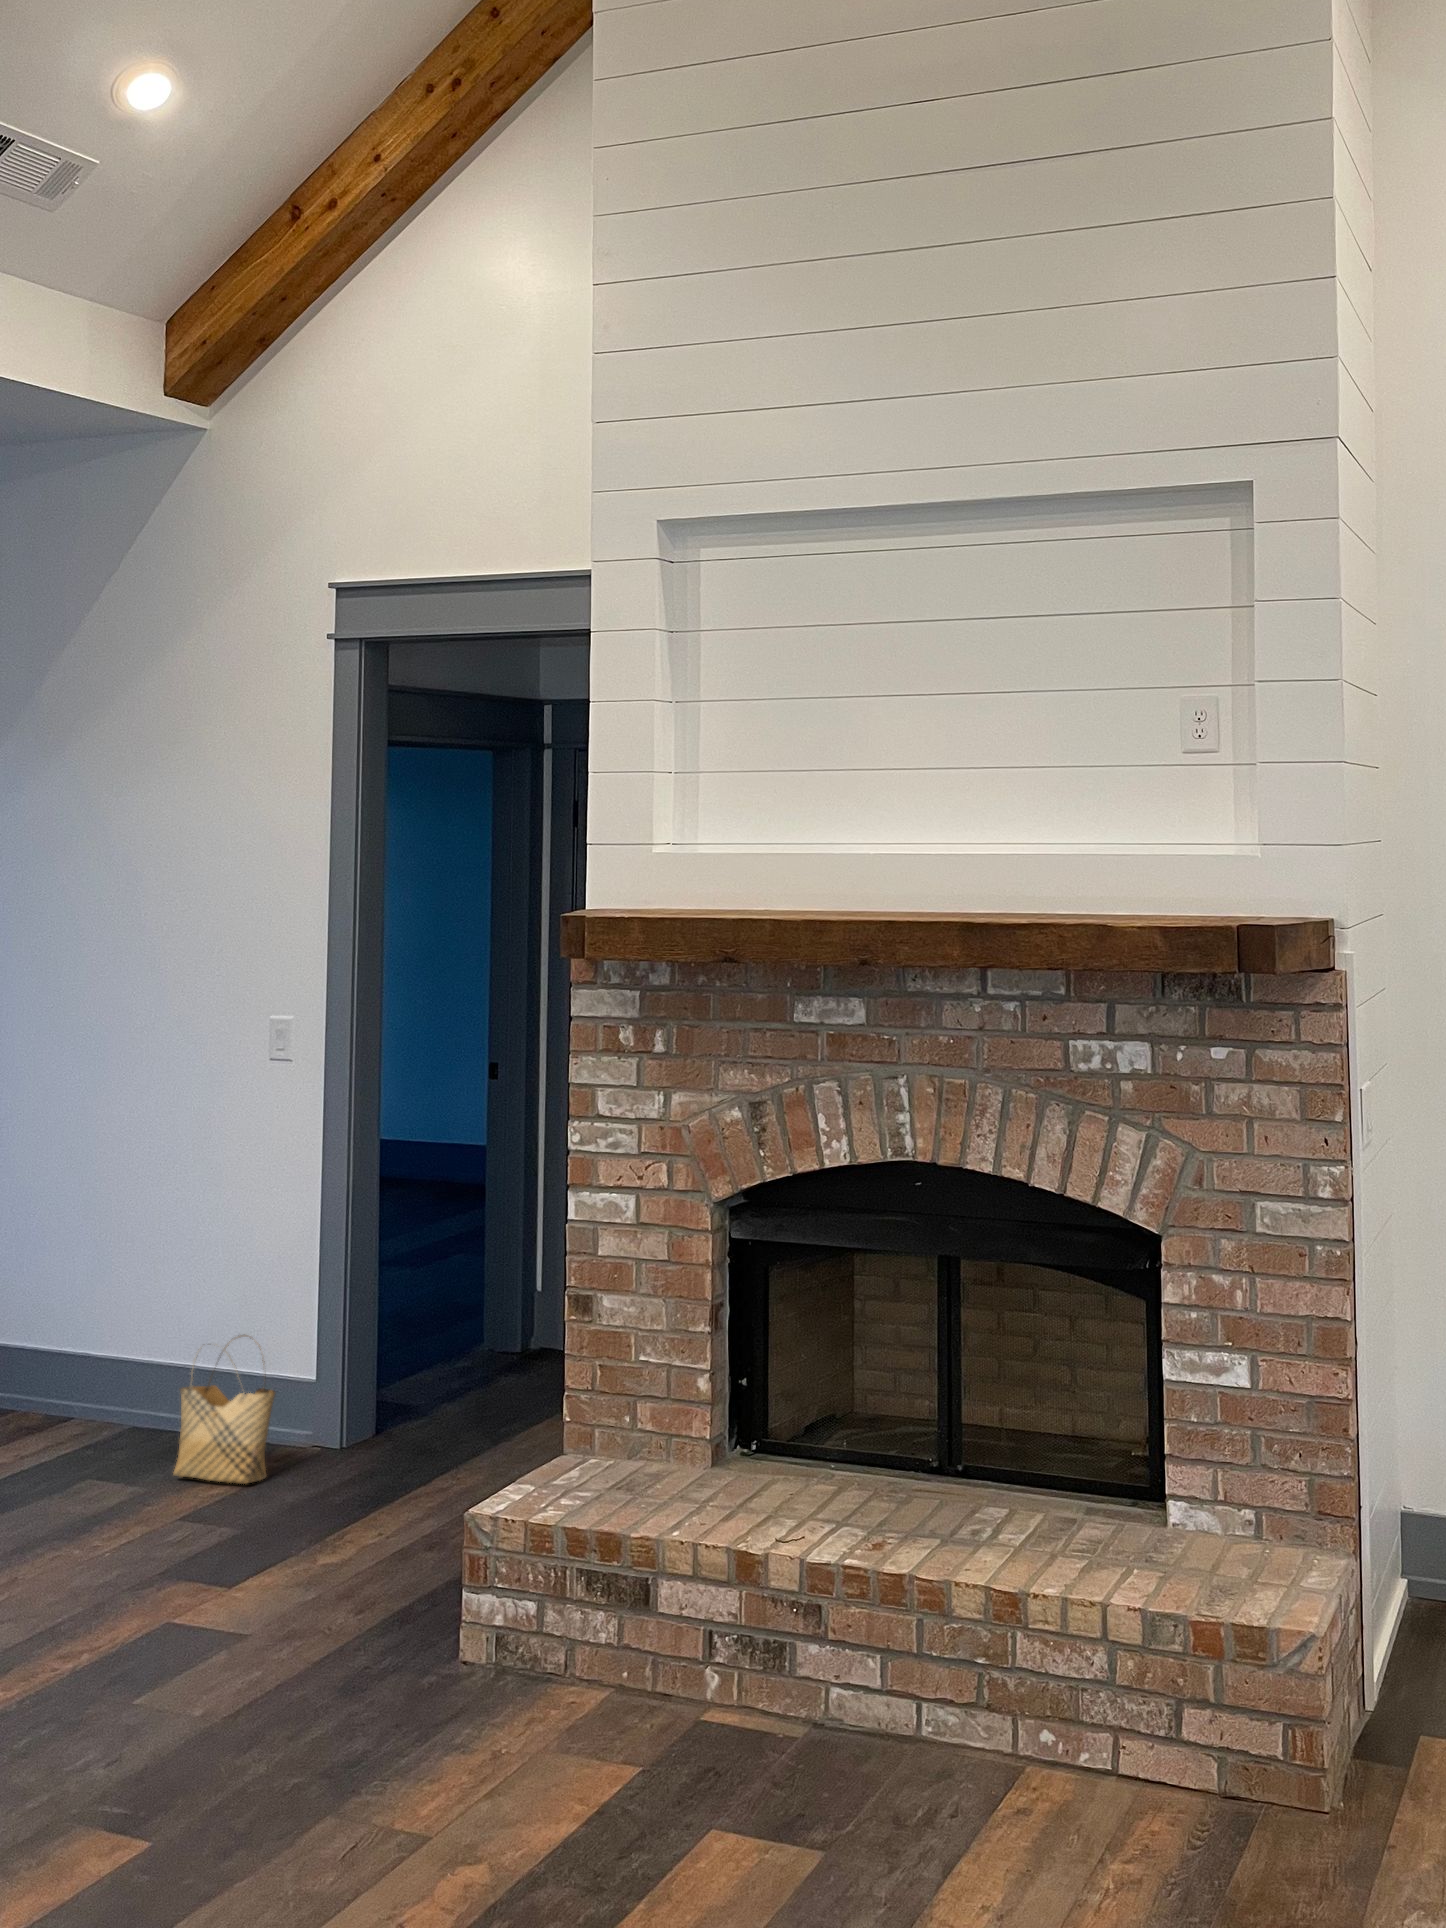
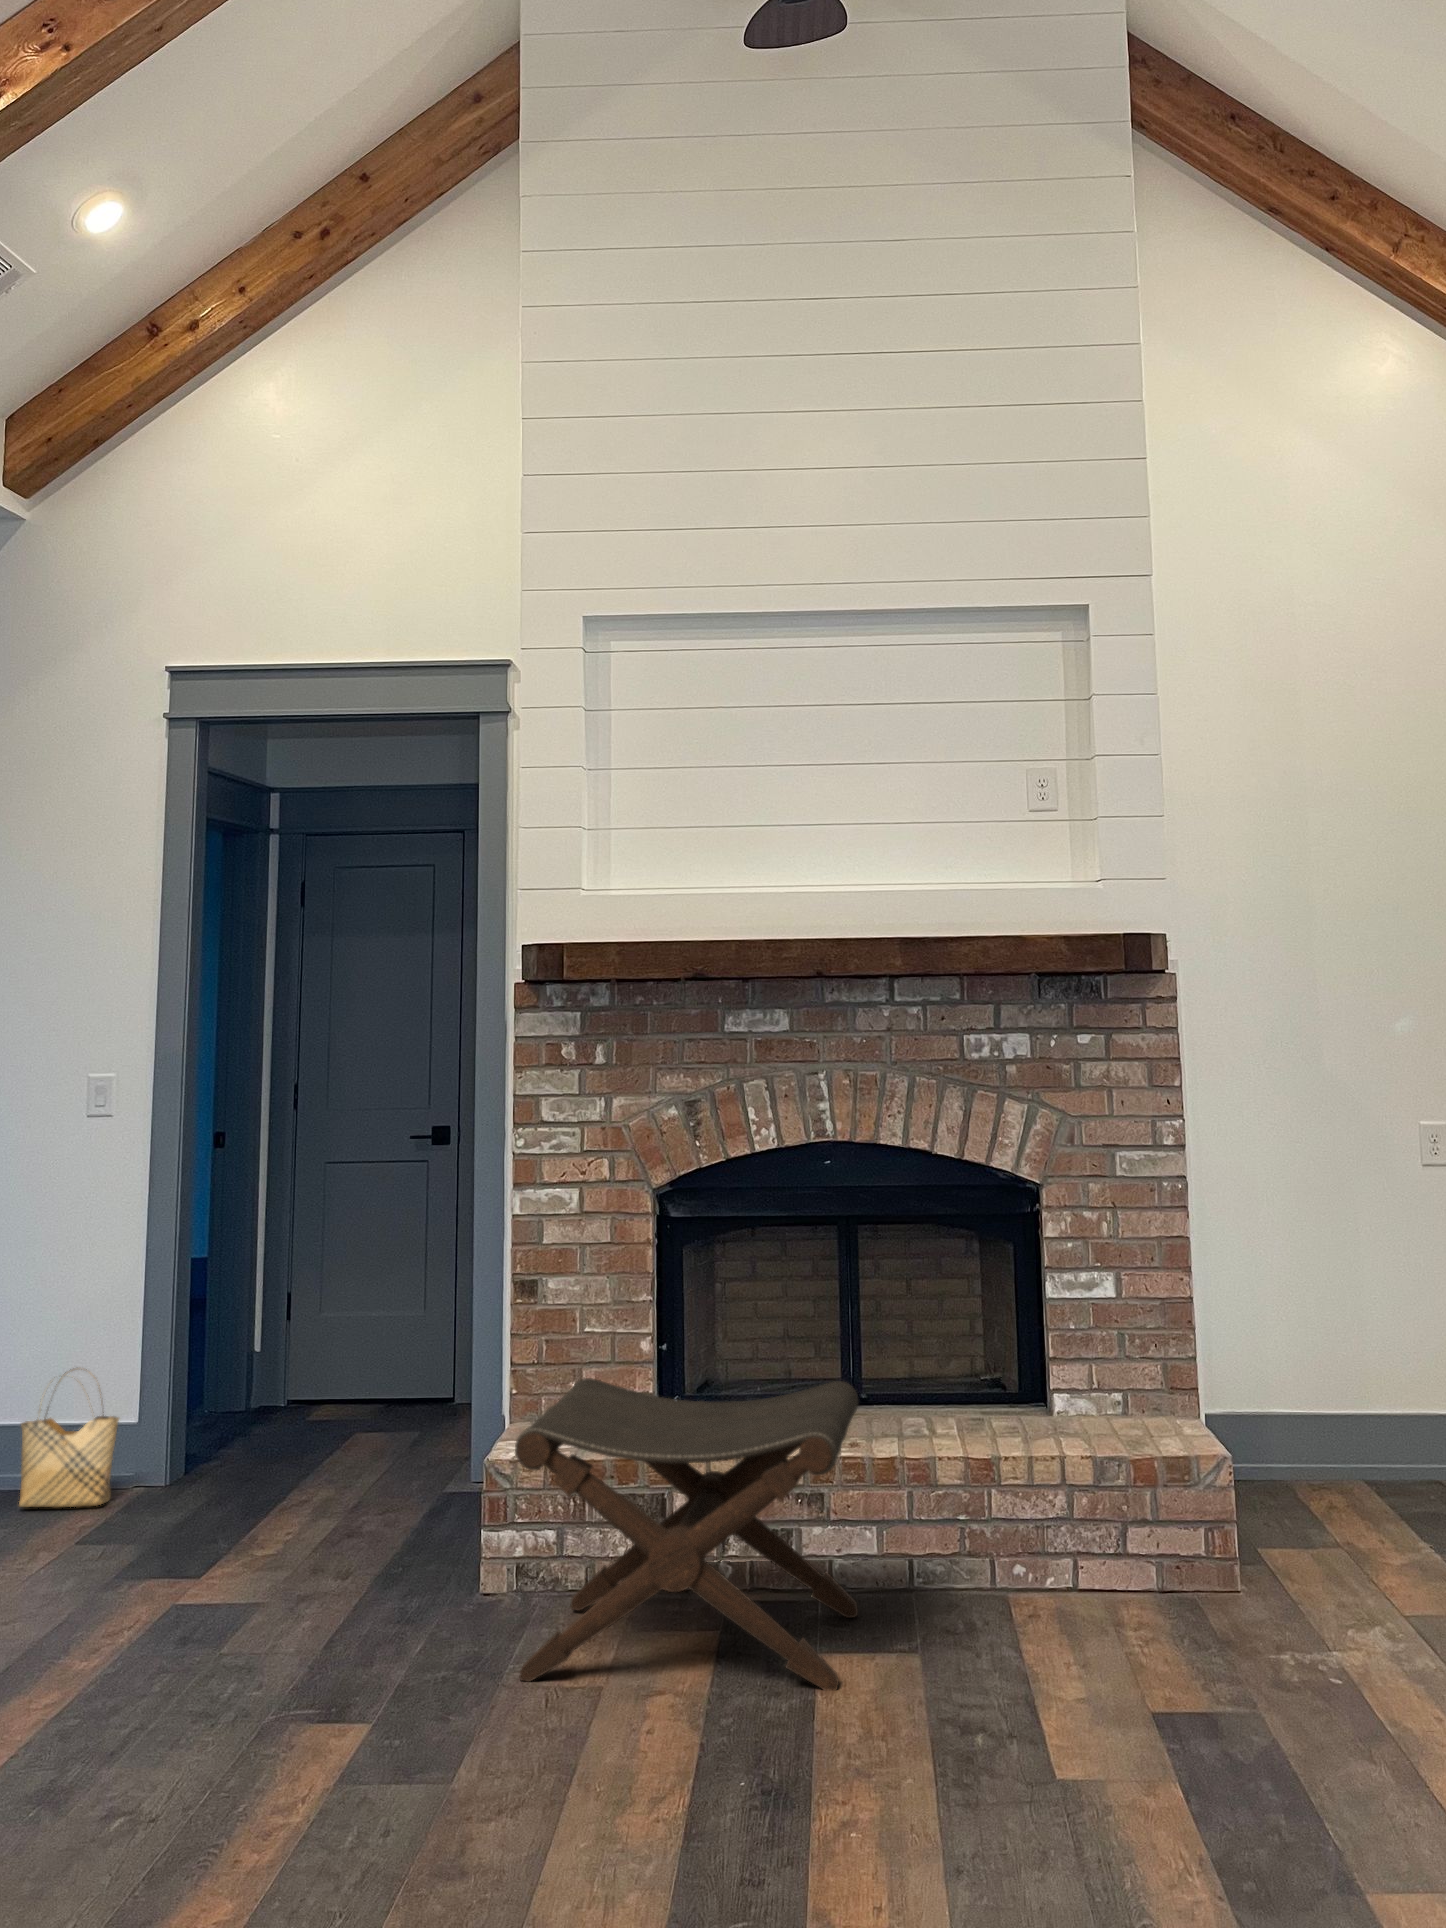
footstool: none [338,1432,818,1882] -> present [515,1378,858,1690]

